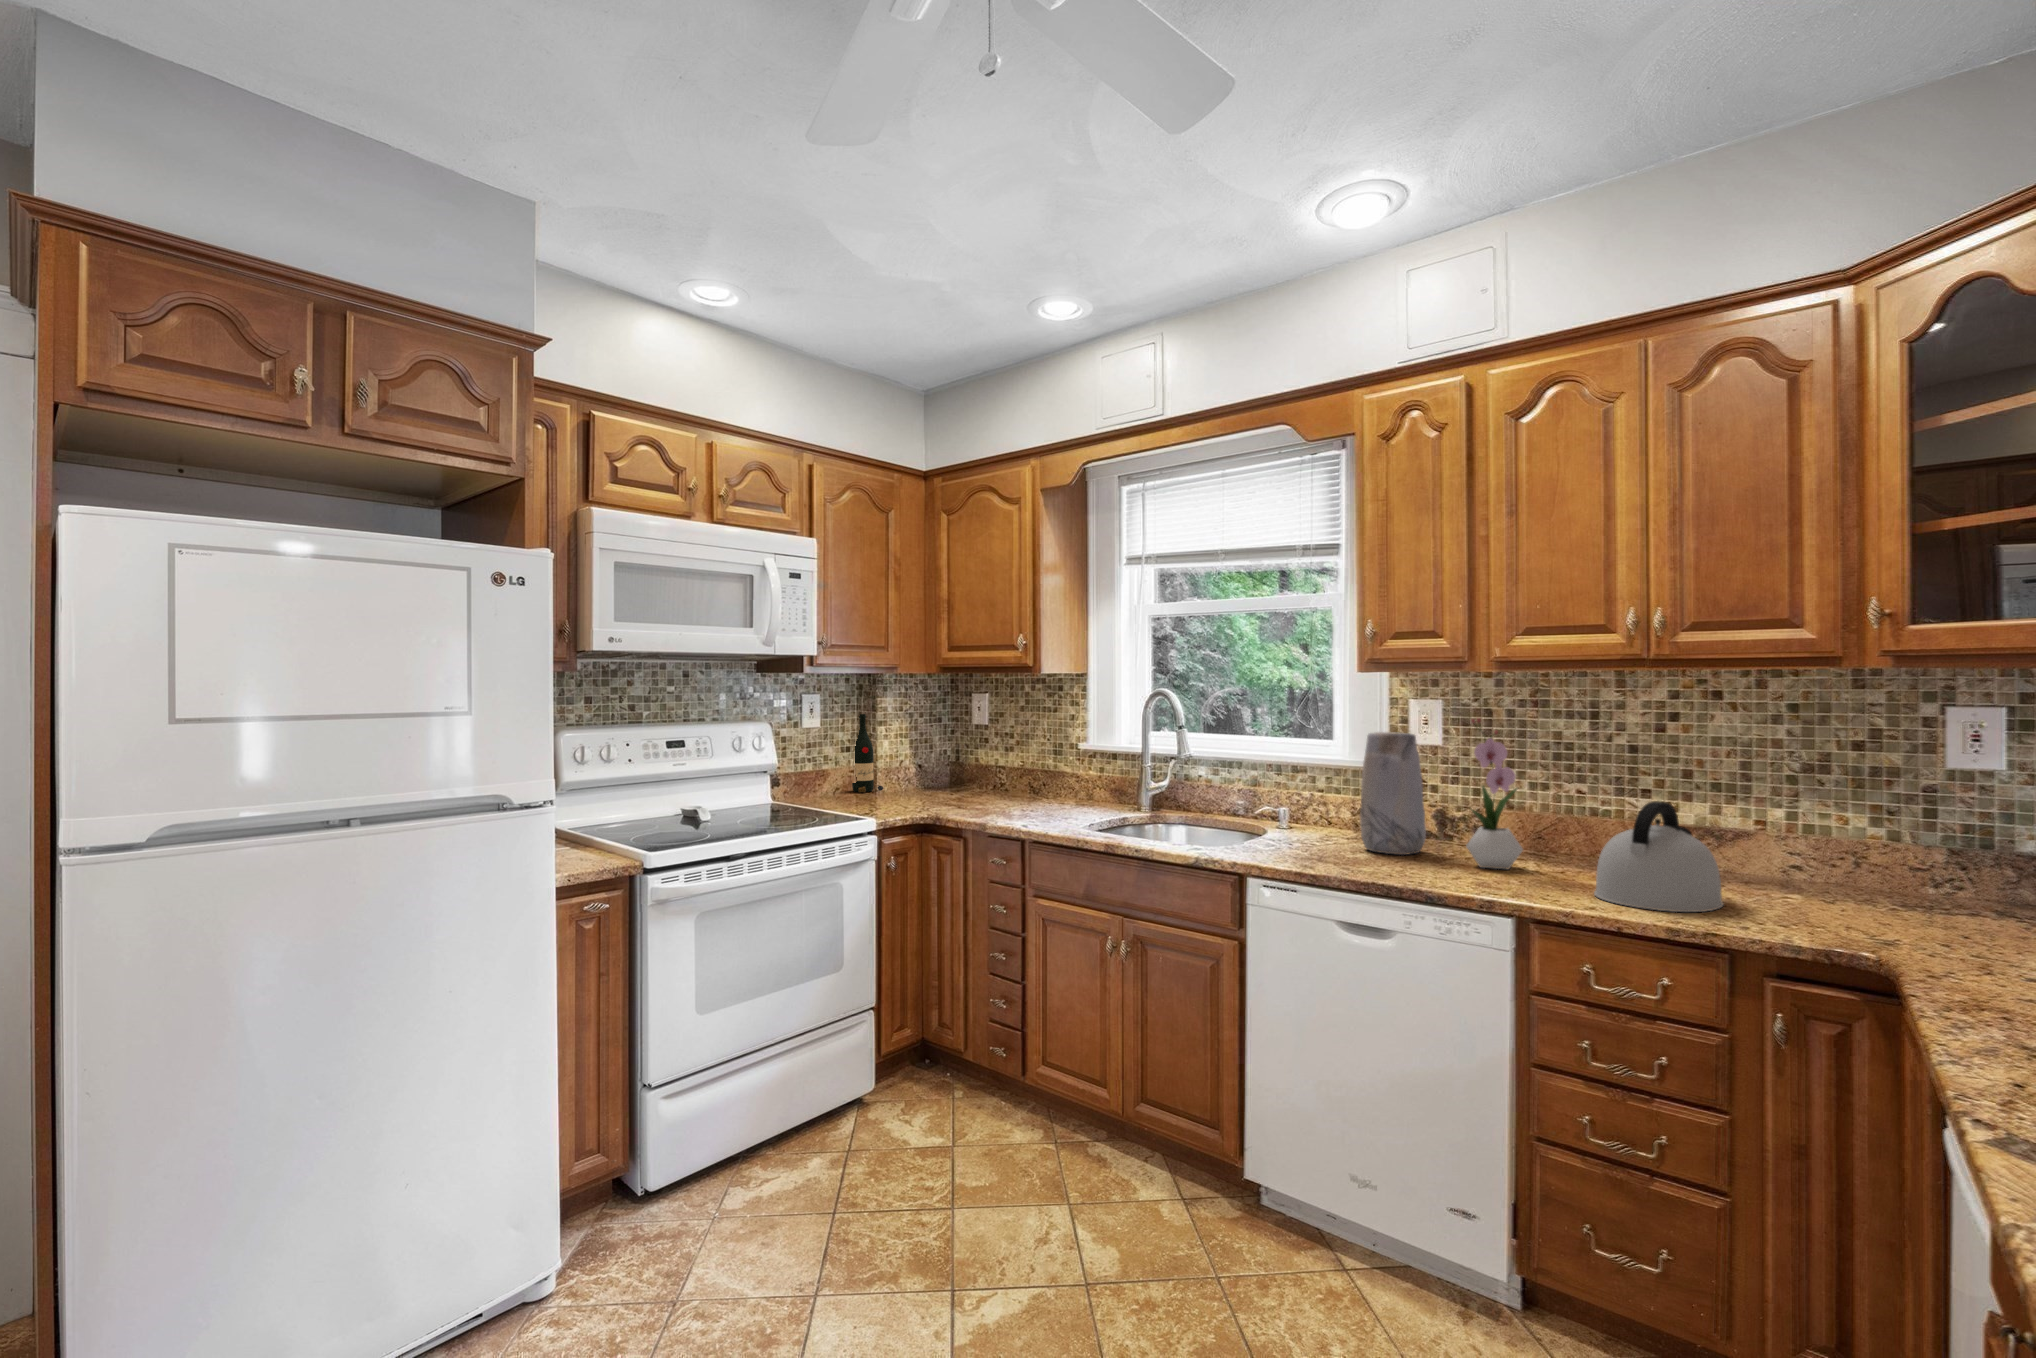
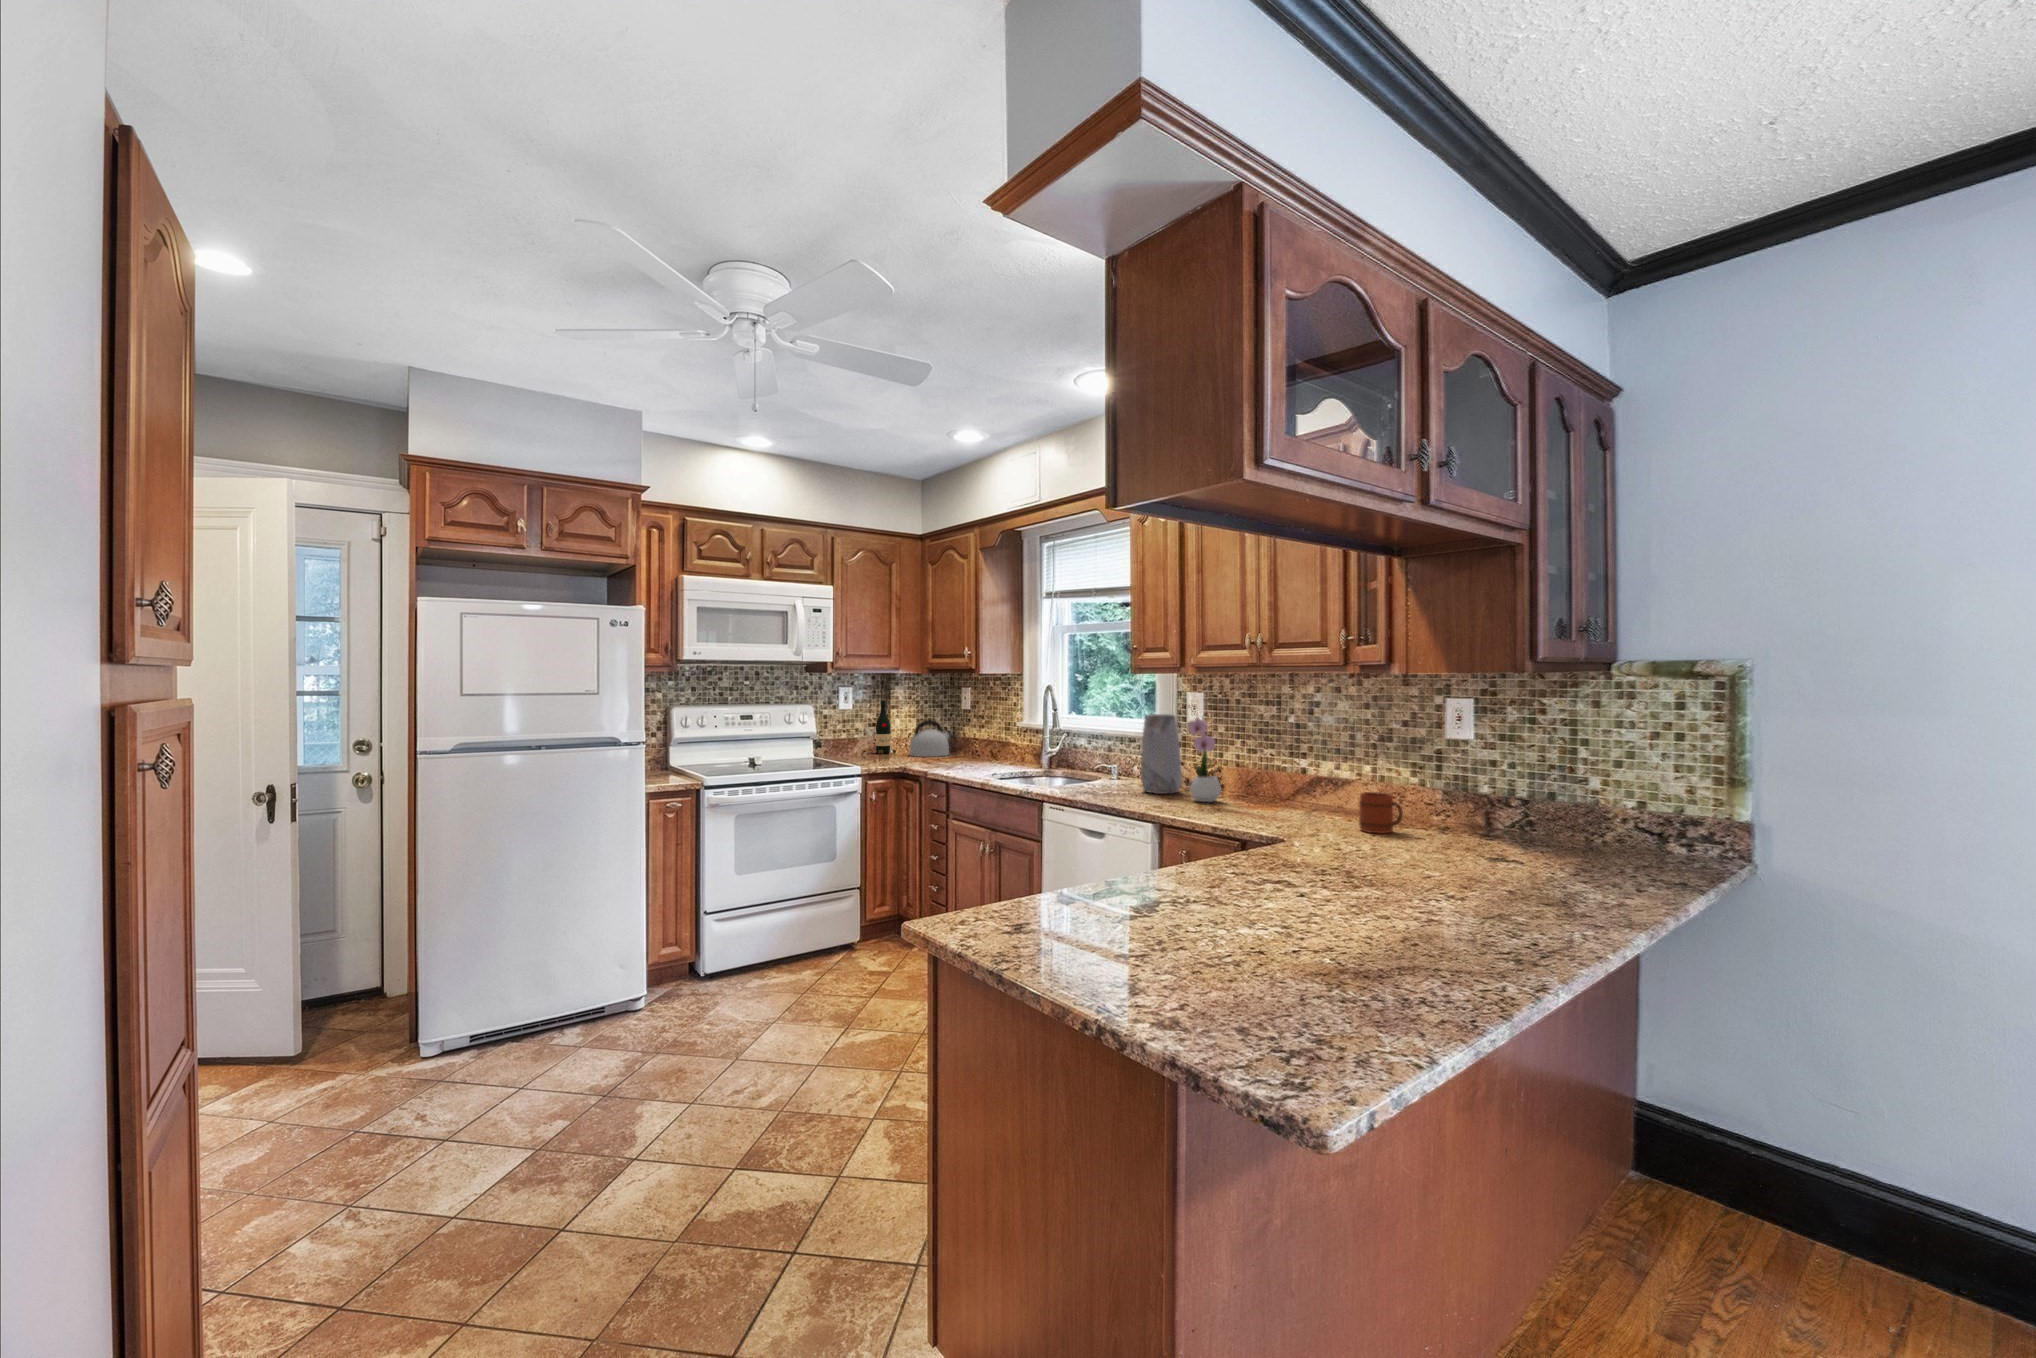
kettle: present [1594,801,1723,912] -> present [909,721,951,757]
mug: none [1843,857,1916,925] -> present [1359,792,1403,833]

